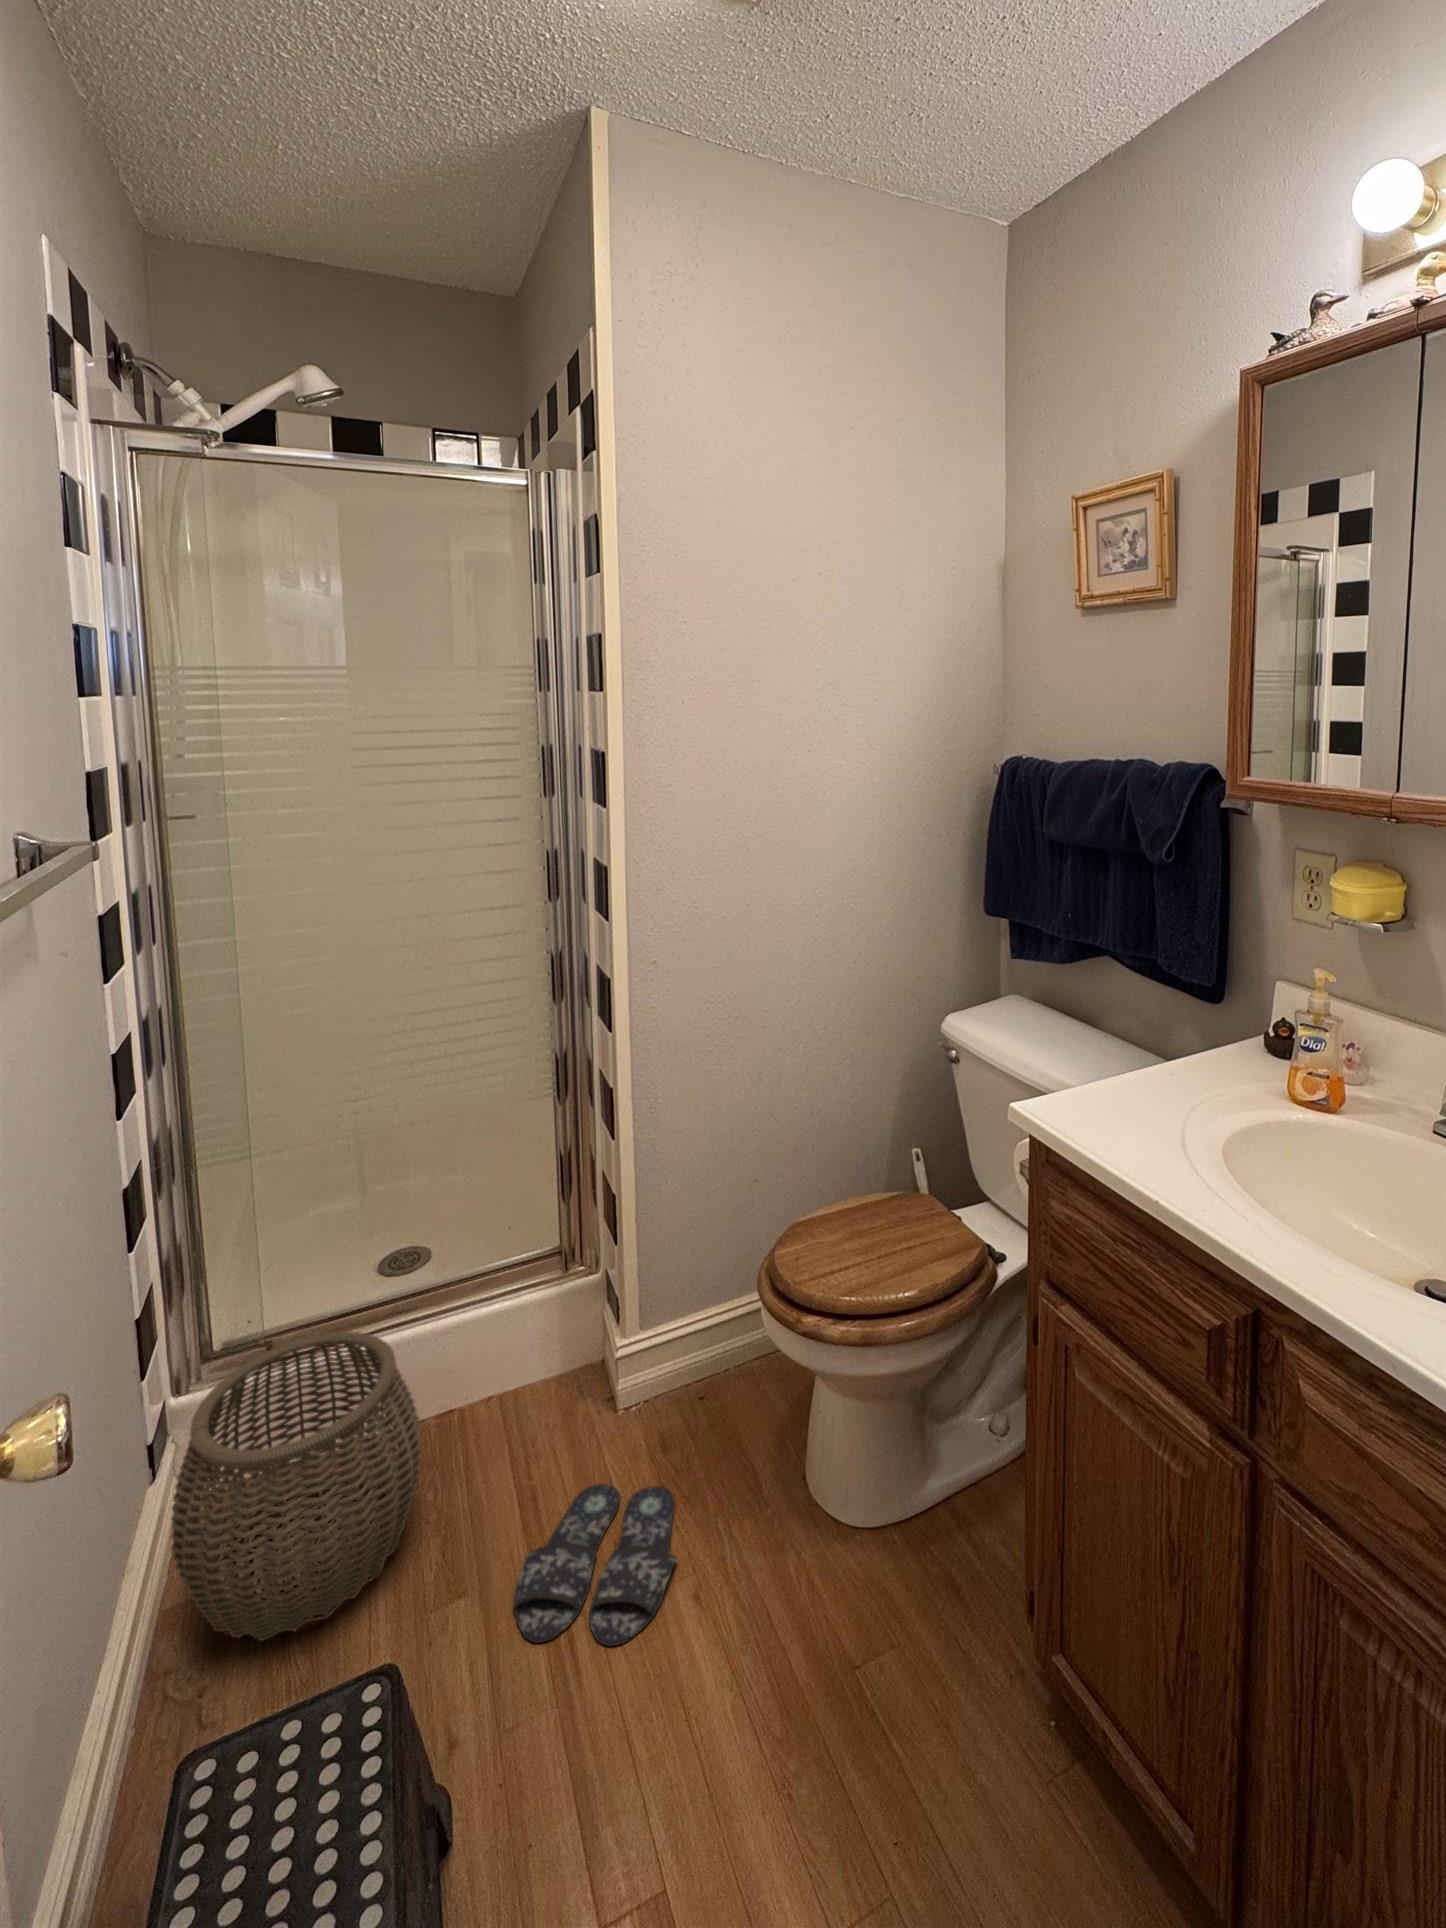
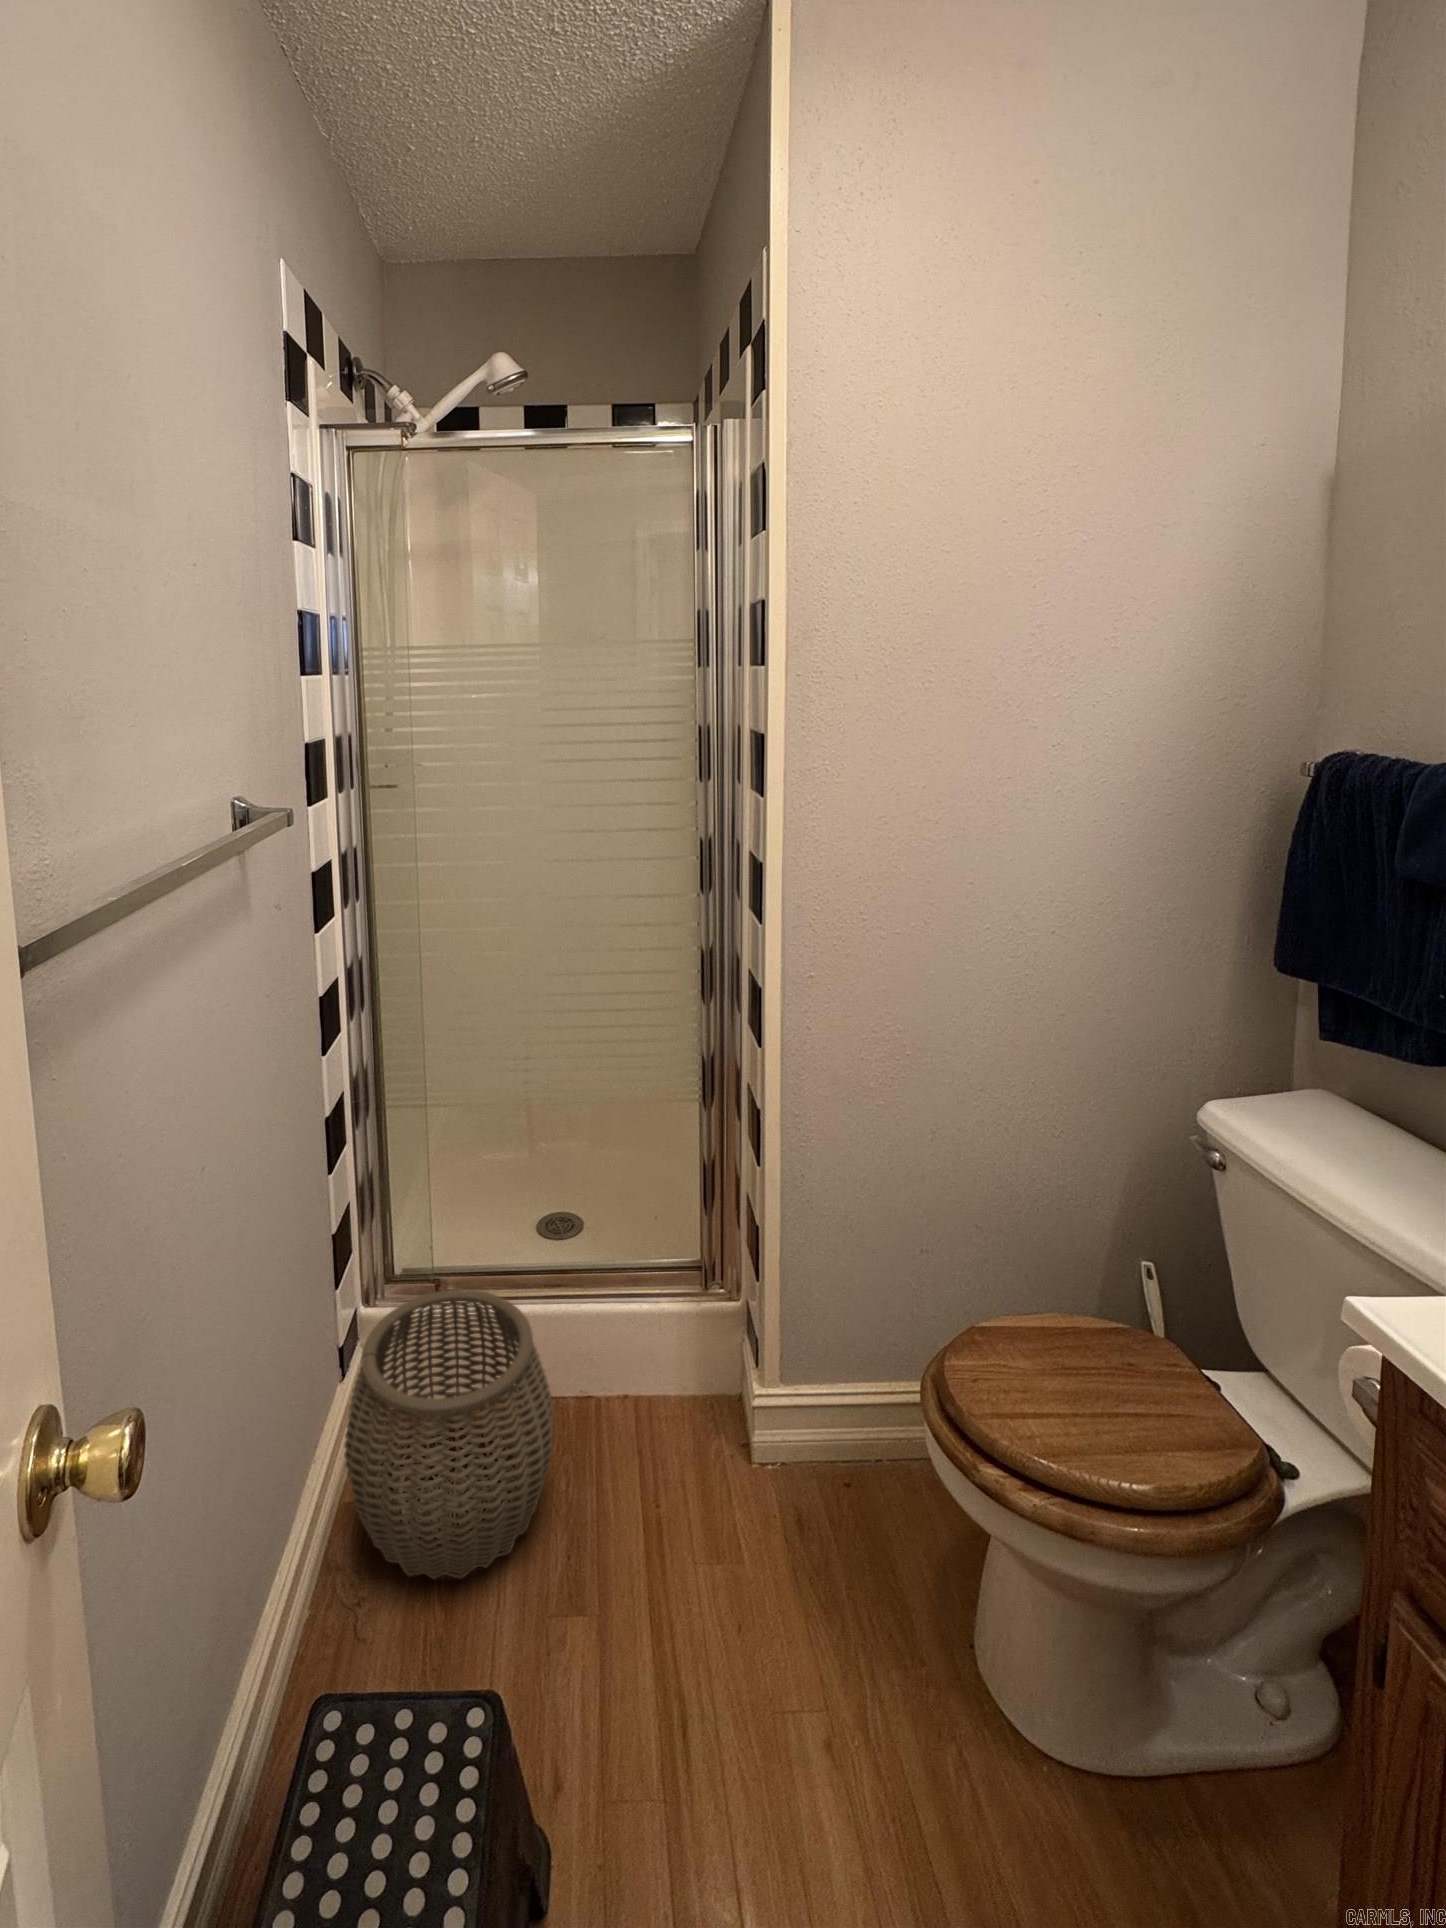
slippers: present [514,1484,677,1646] -> none [628,1543,808,1764]

